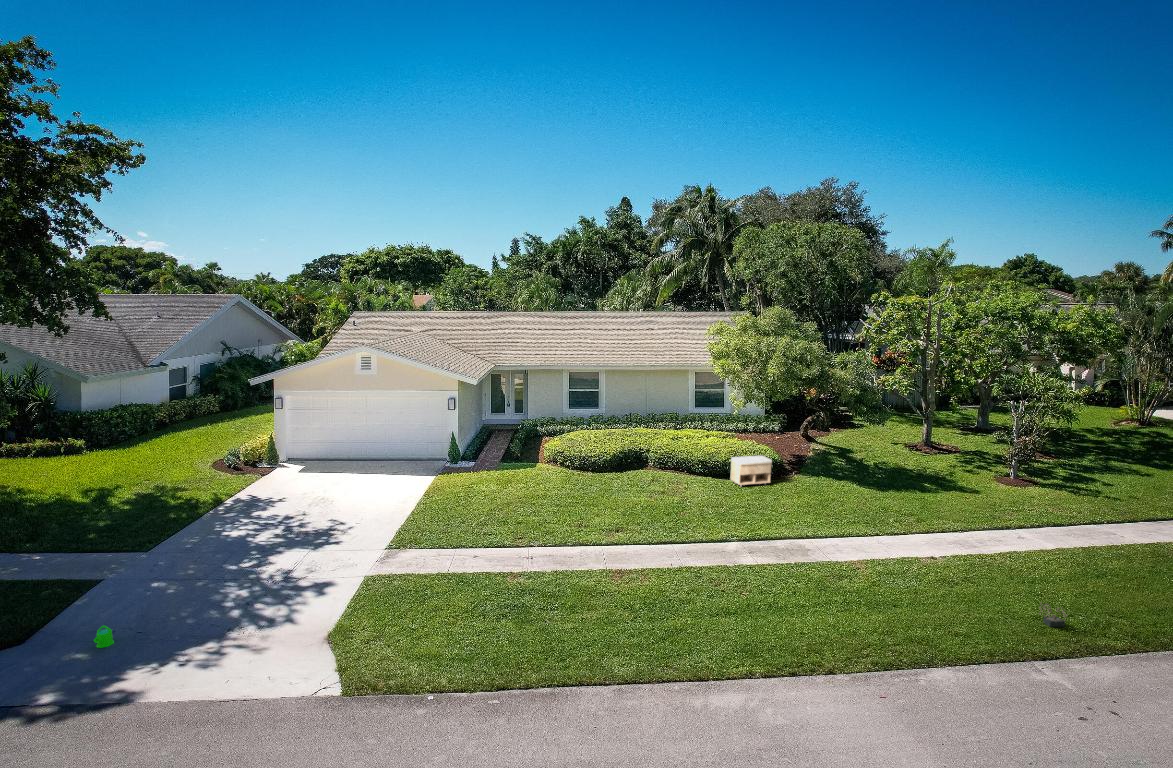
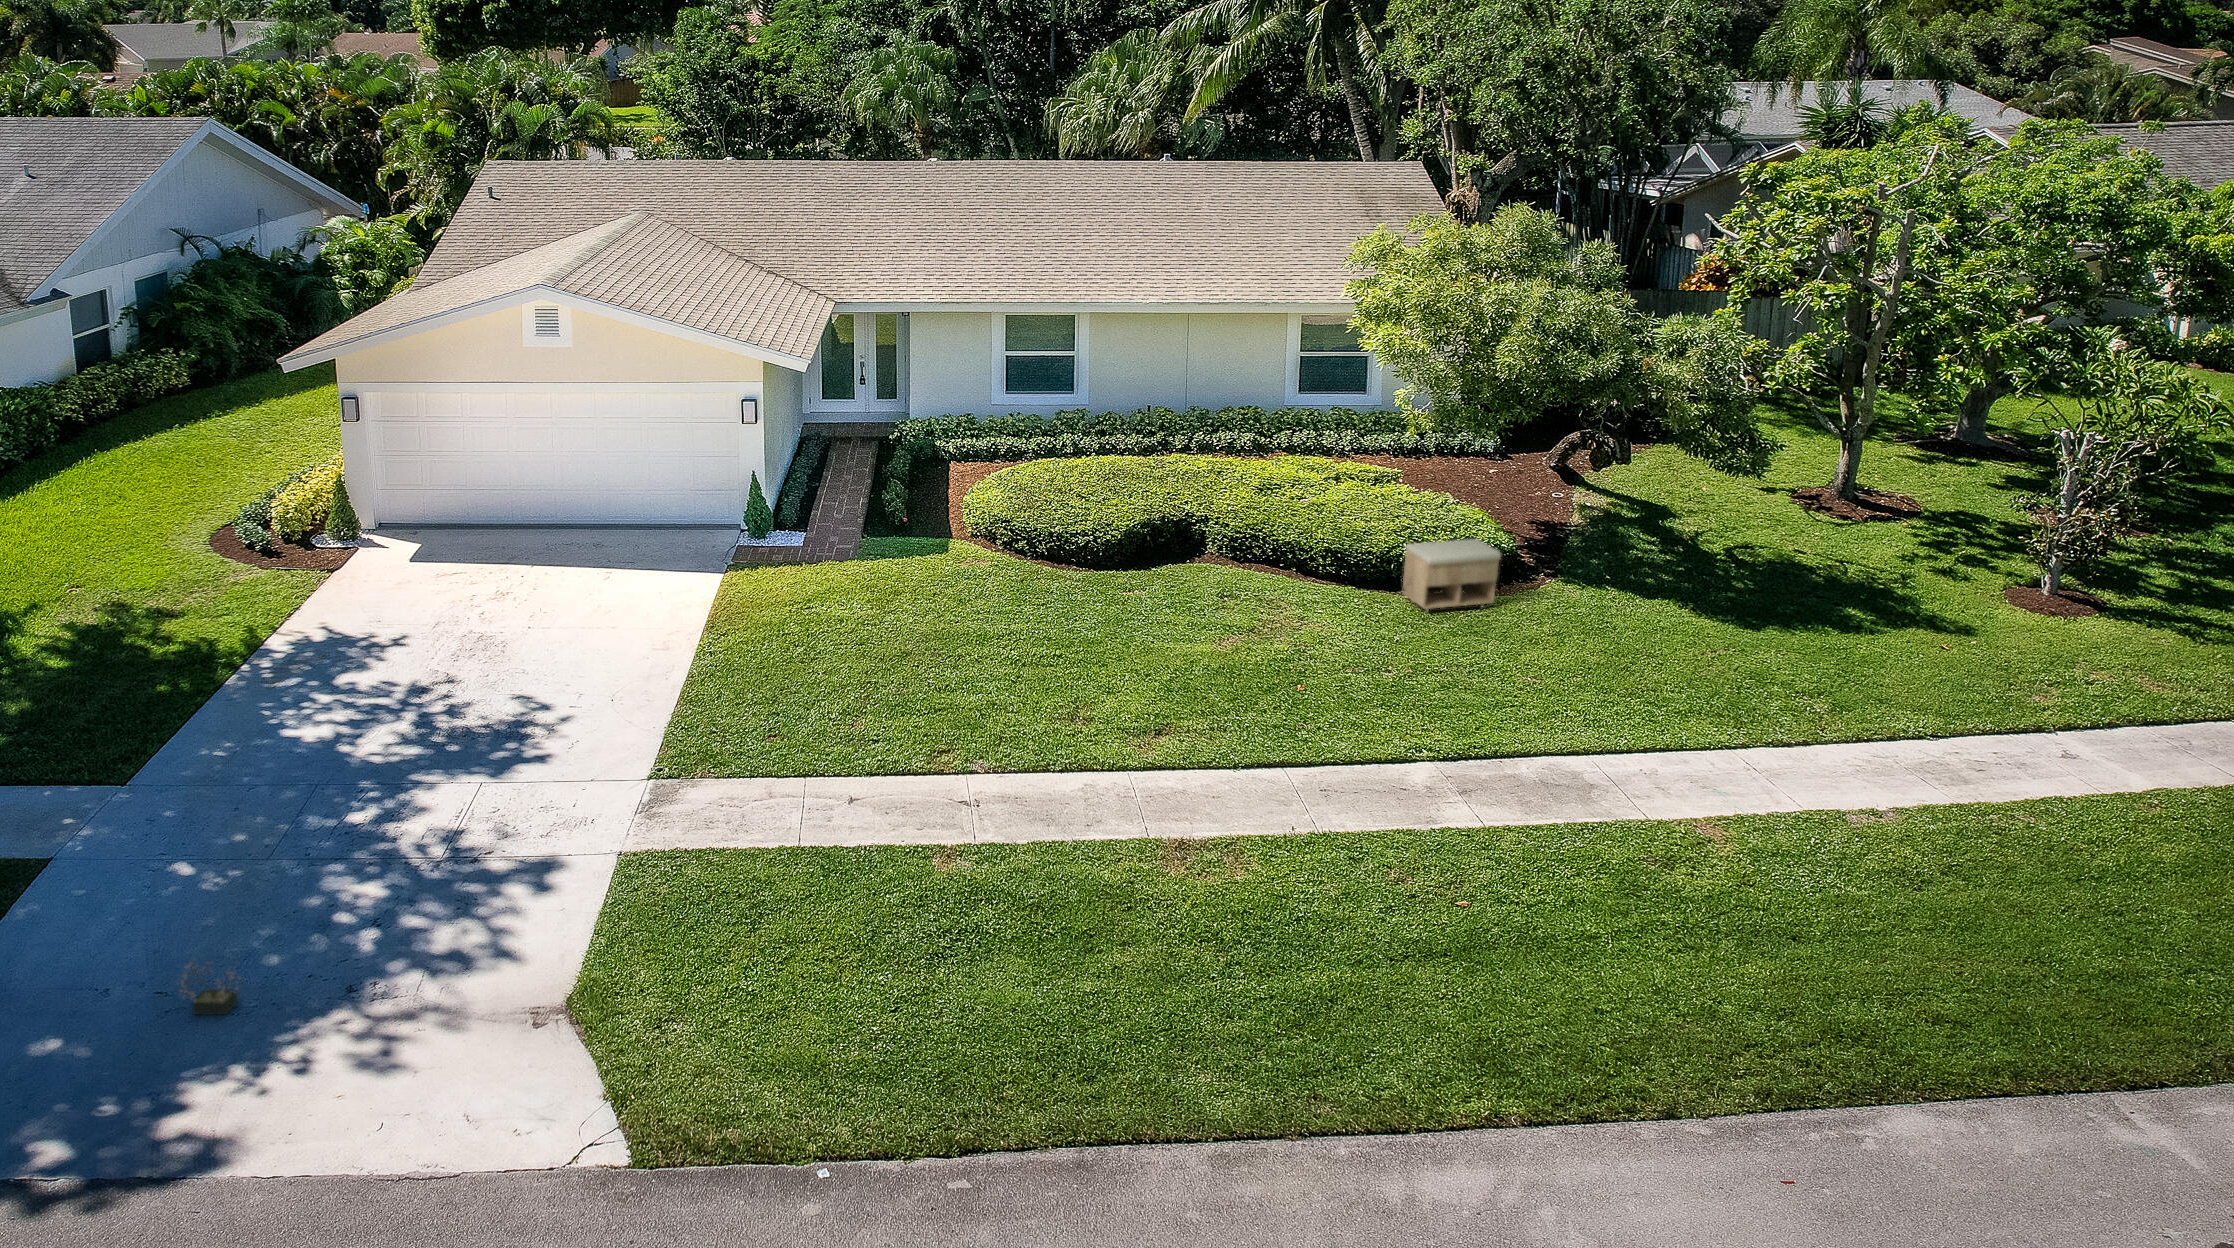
decorative plant: present [1043,604,1067,627] -> present [181,962,237,1015]
watering can: present [94,626,114,648] -> none [78,991,117,1039]

